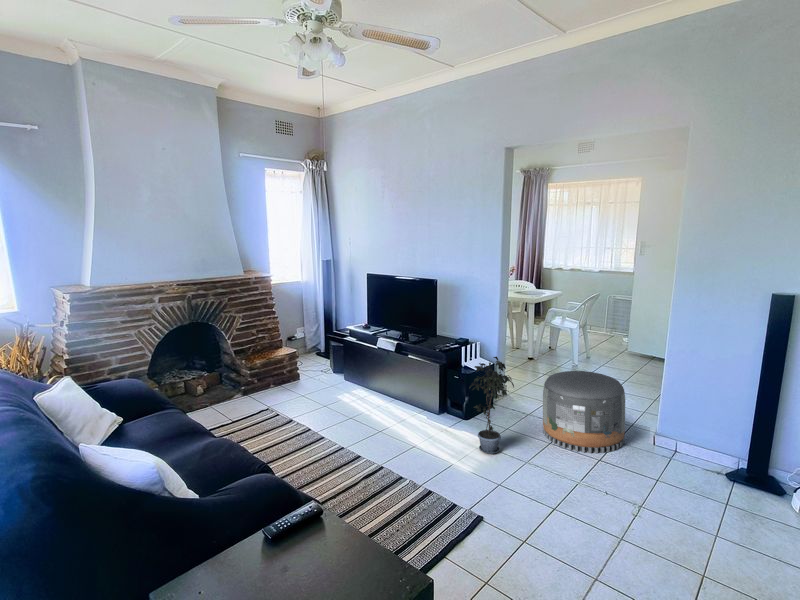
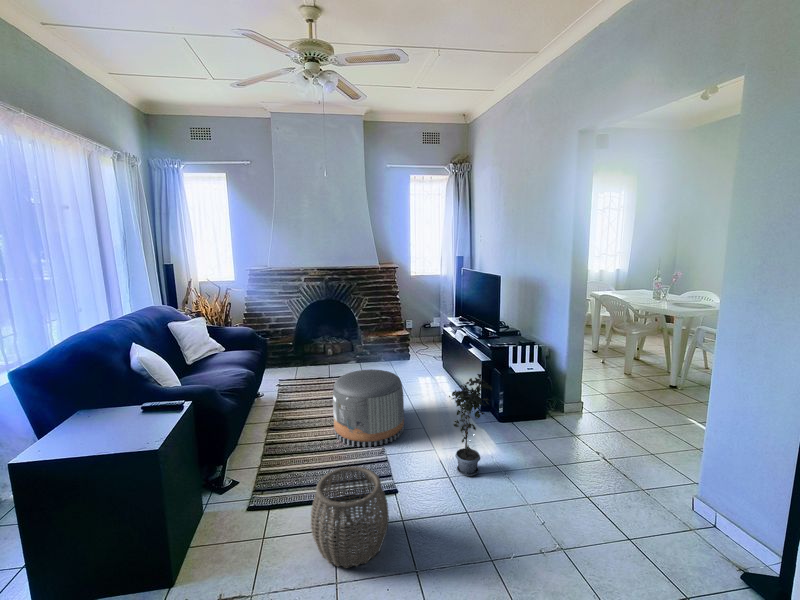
pouf: present [543,371,625,453] -> present [333,369,404,447]
woven basket: none [450,462,531,560] -> present [311,467,389,568]

